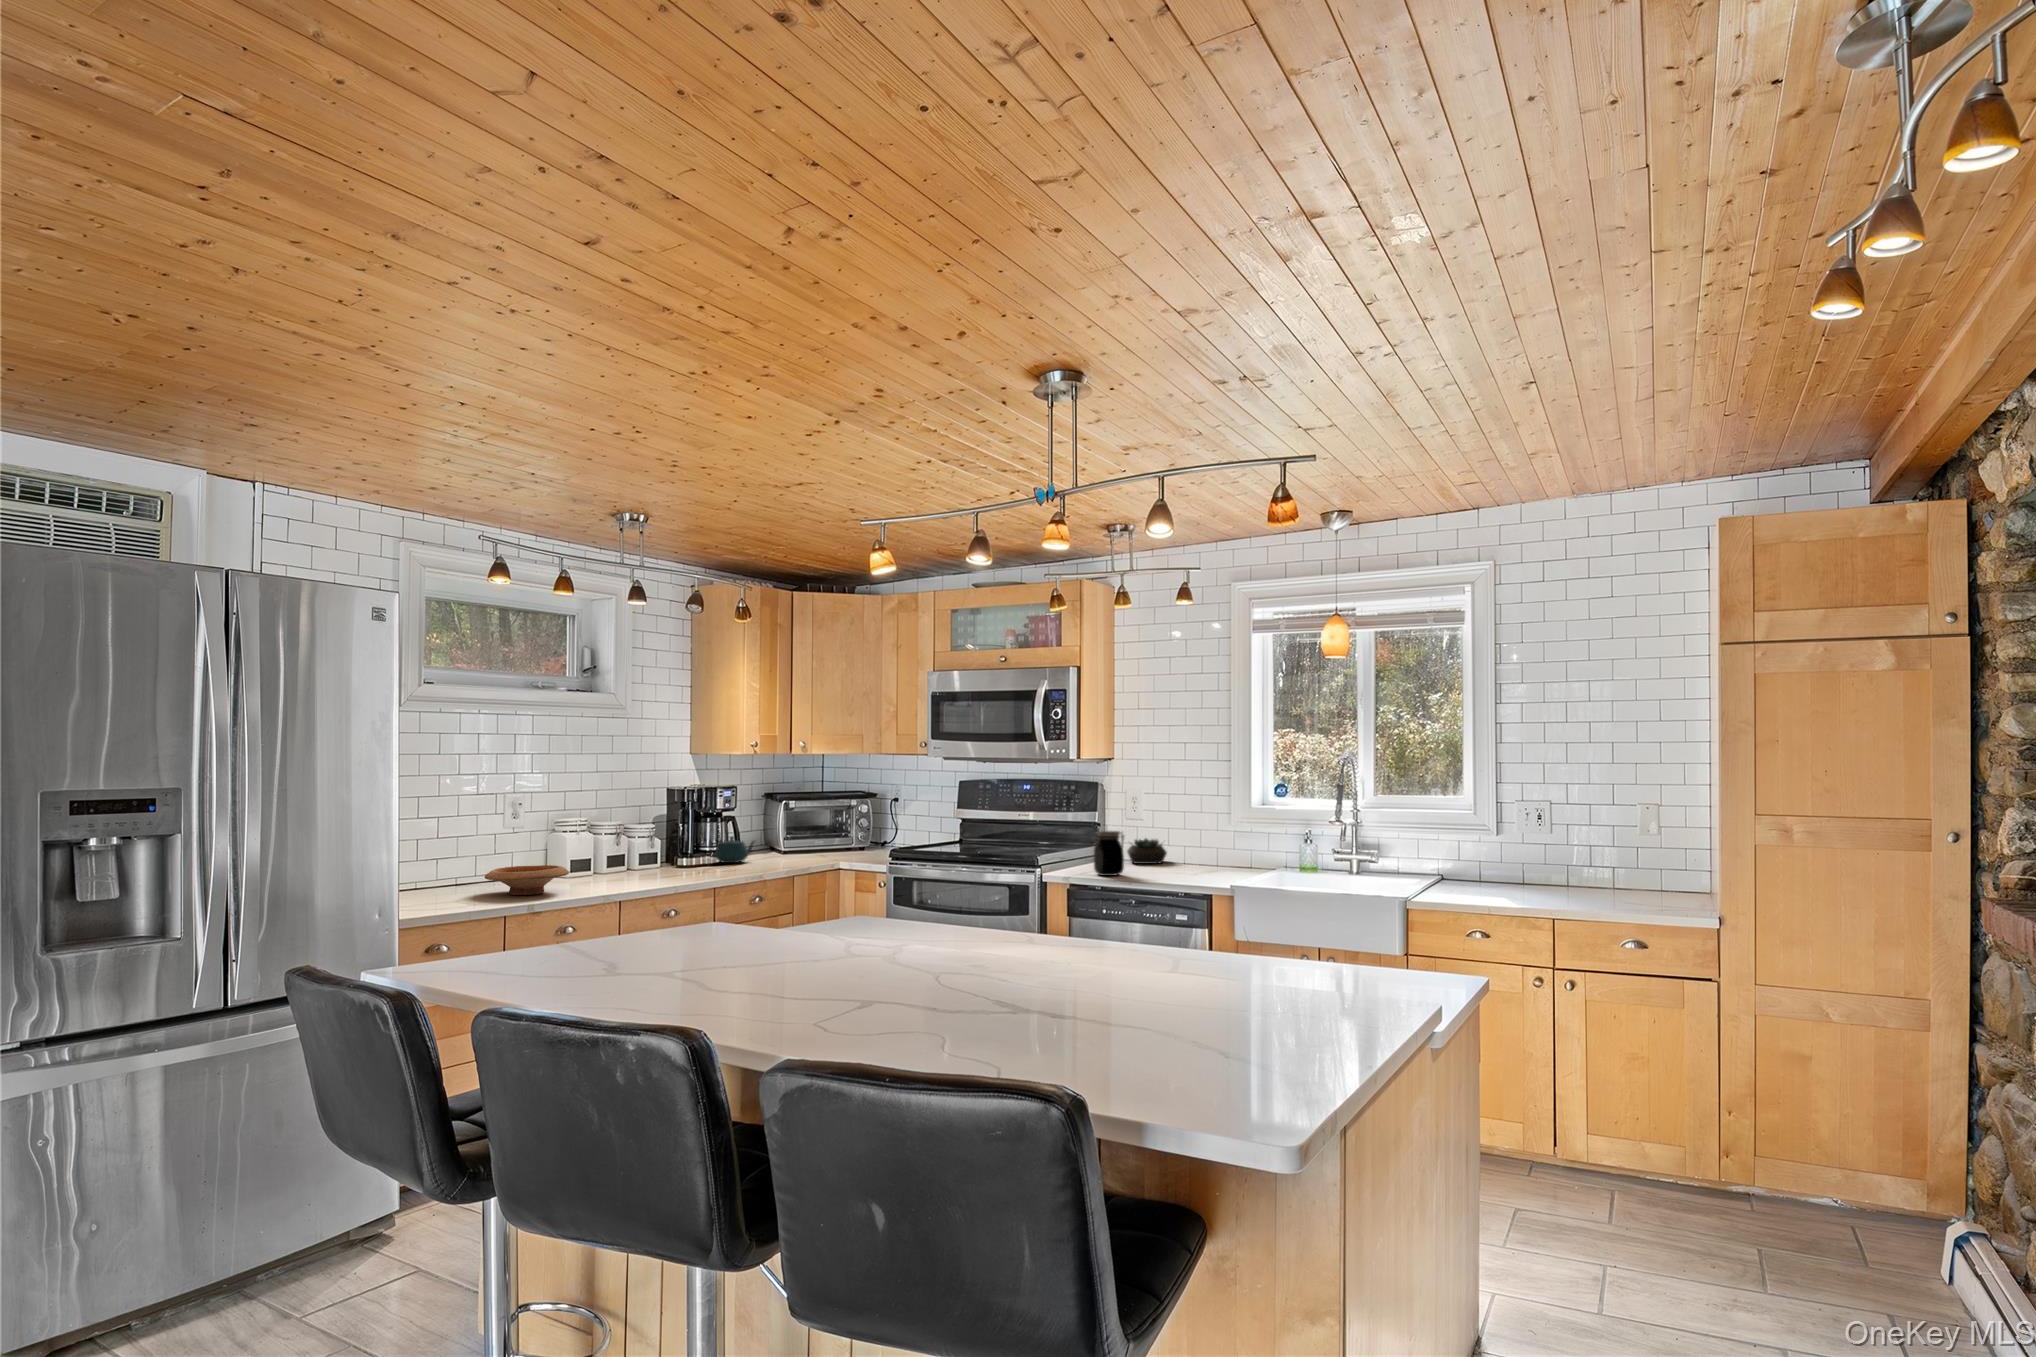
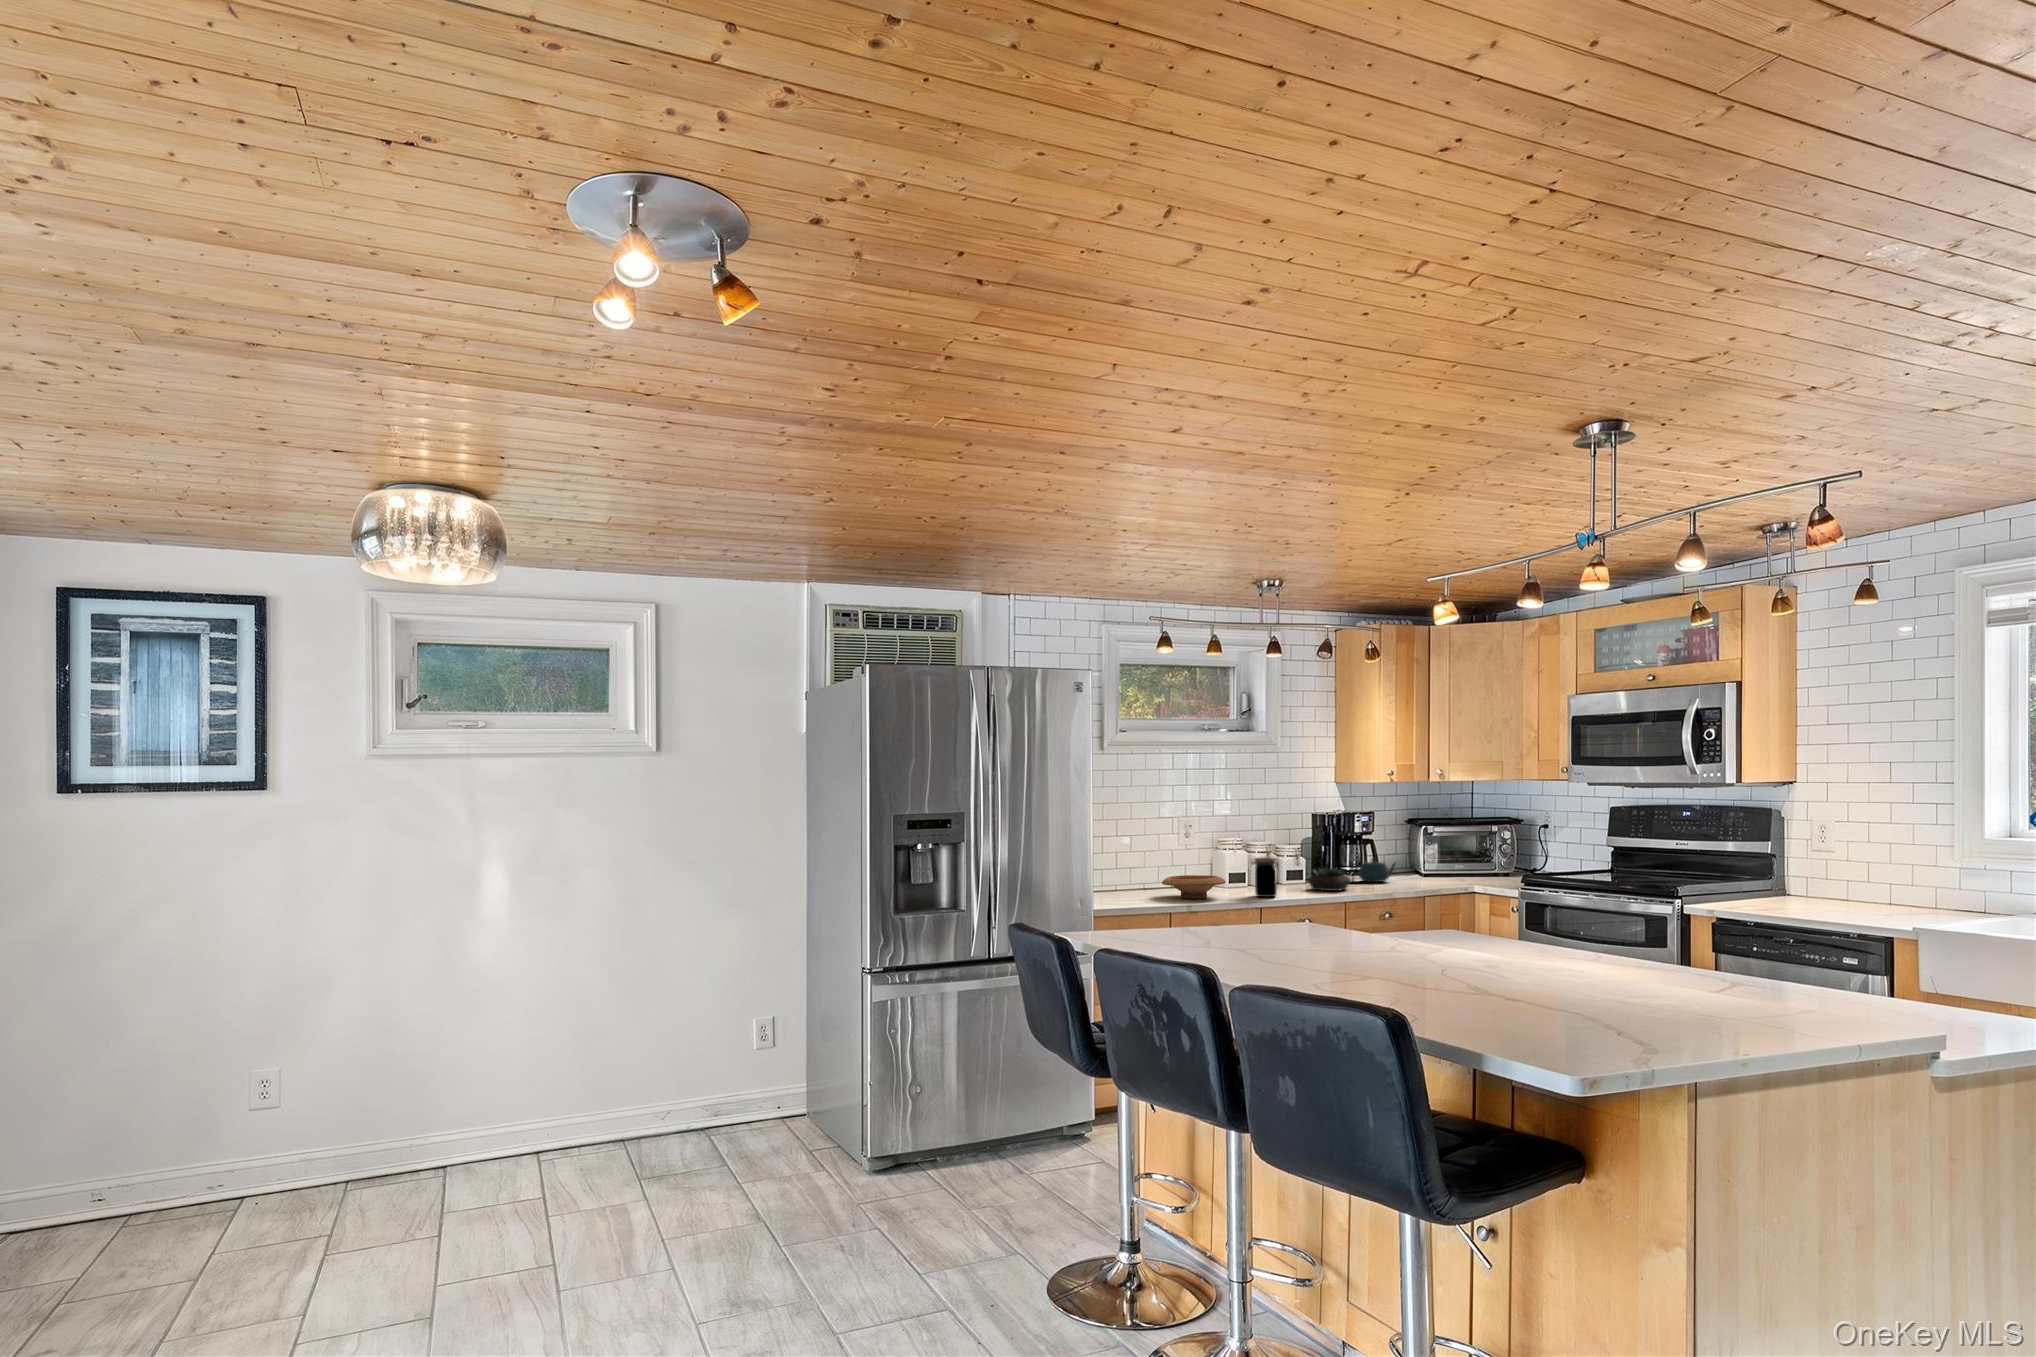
jar: present [1093,831,1124,876] -> present [1252,857,1279,897]
succulent plant: present [1127,839,1167,864] -> present [1308,868,1350,891]

